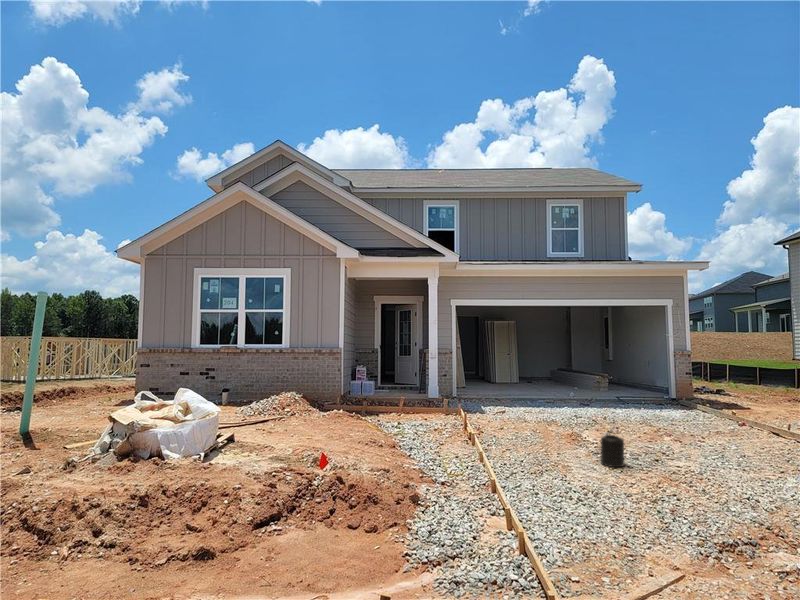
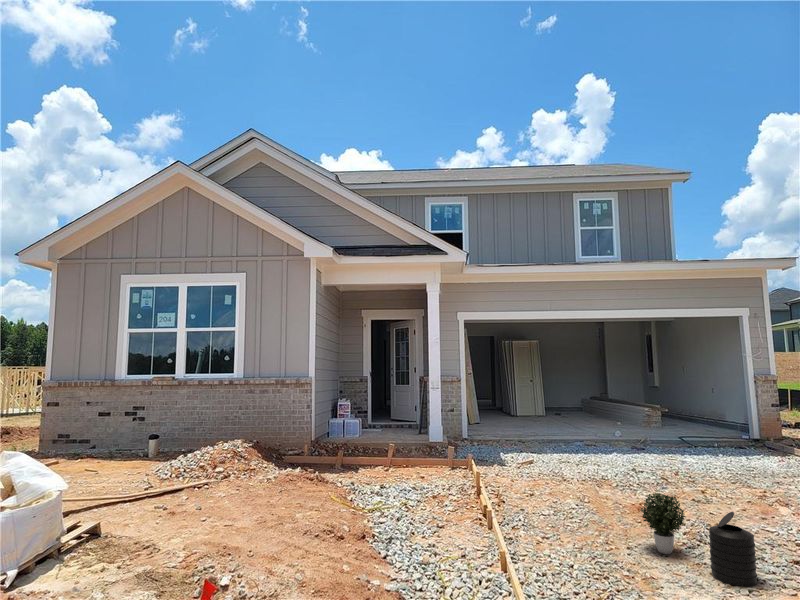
potted plant: none [565,419,591,455] -> present [641,493,685,554]

